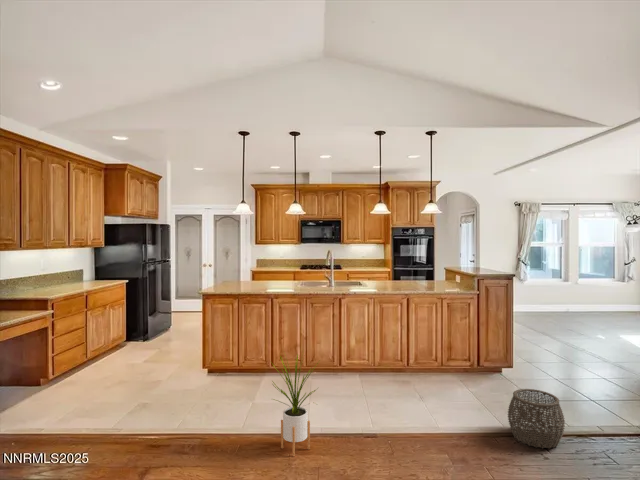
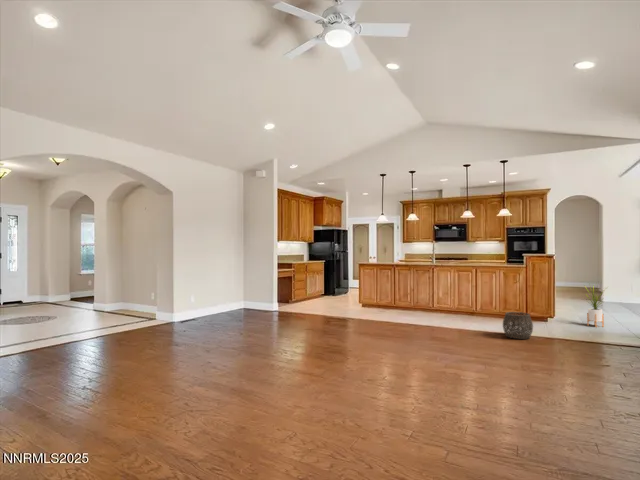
house plant: present [273,354,318,456] -> present [587,288,604,327]

